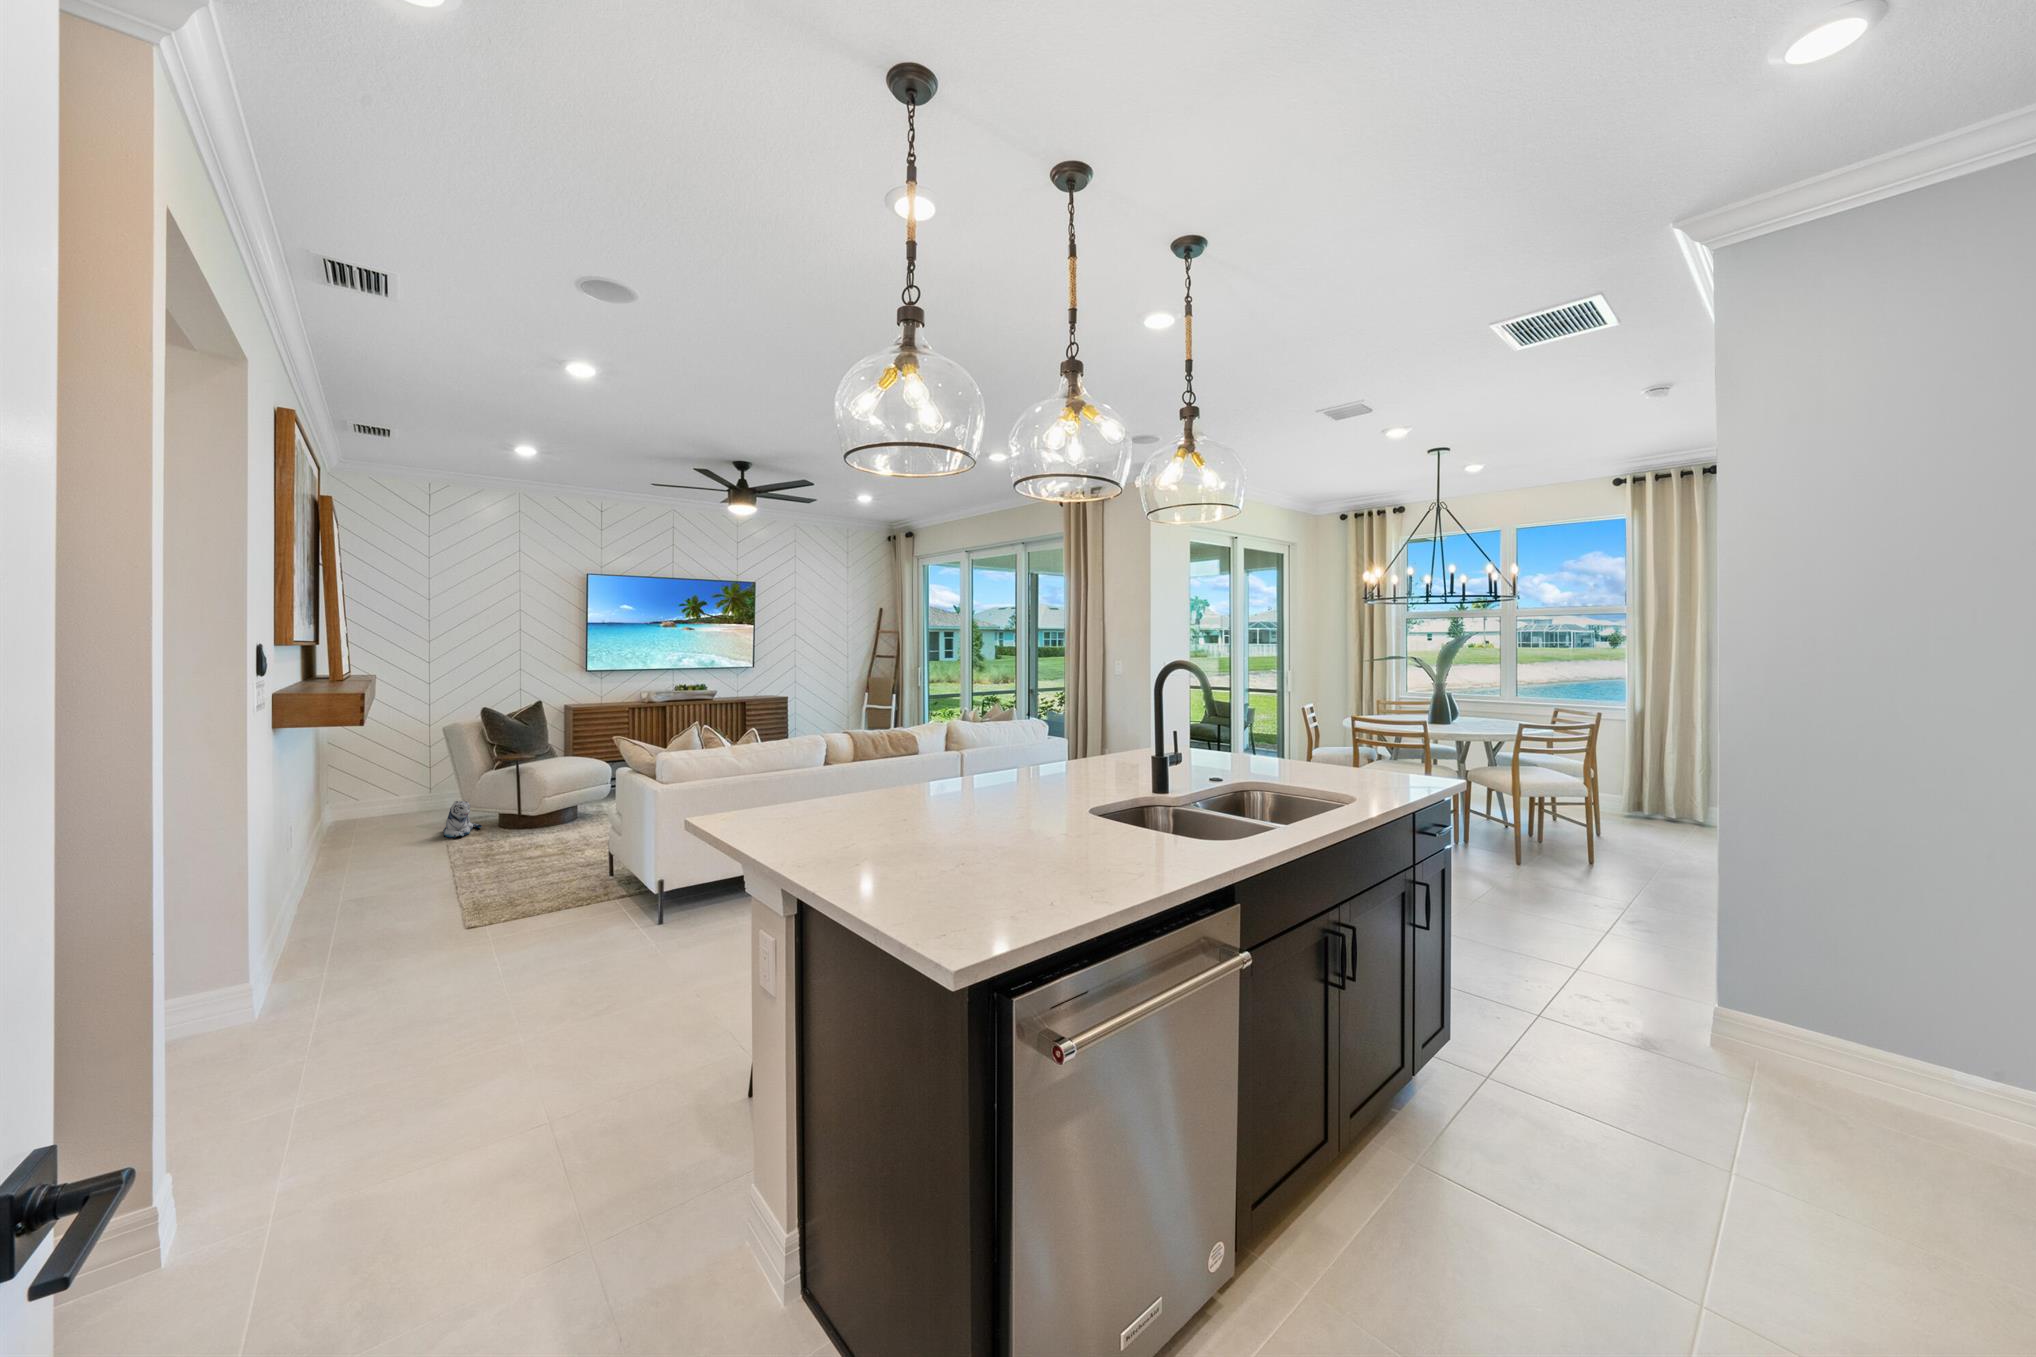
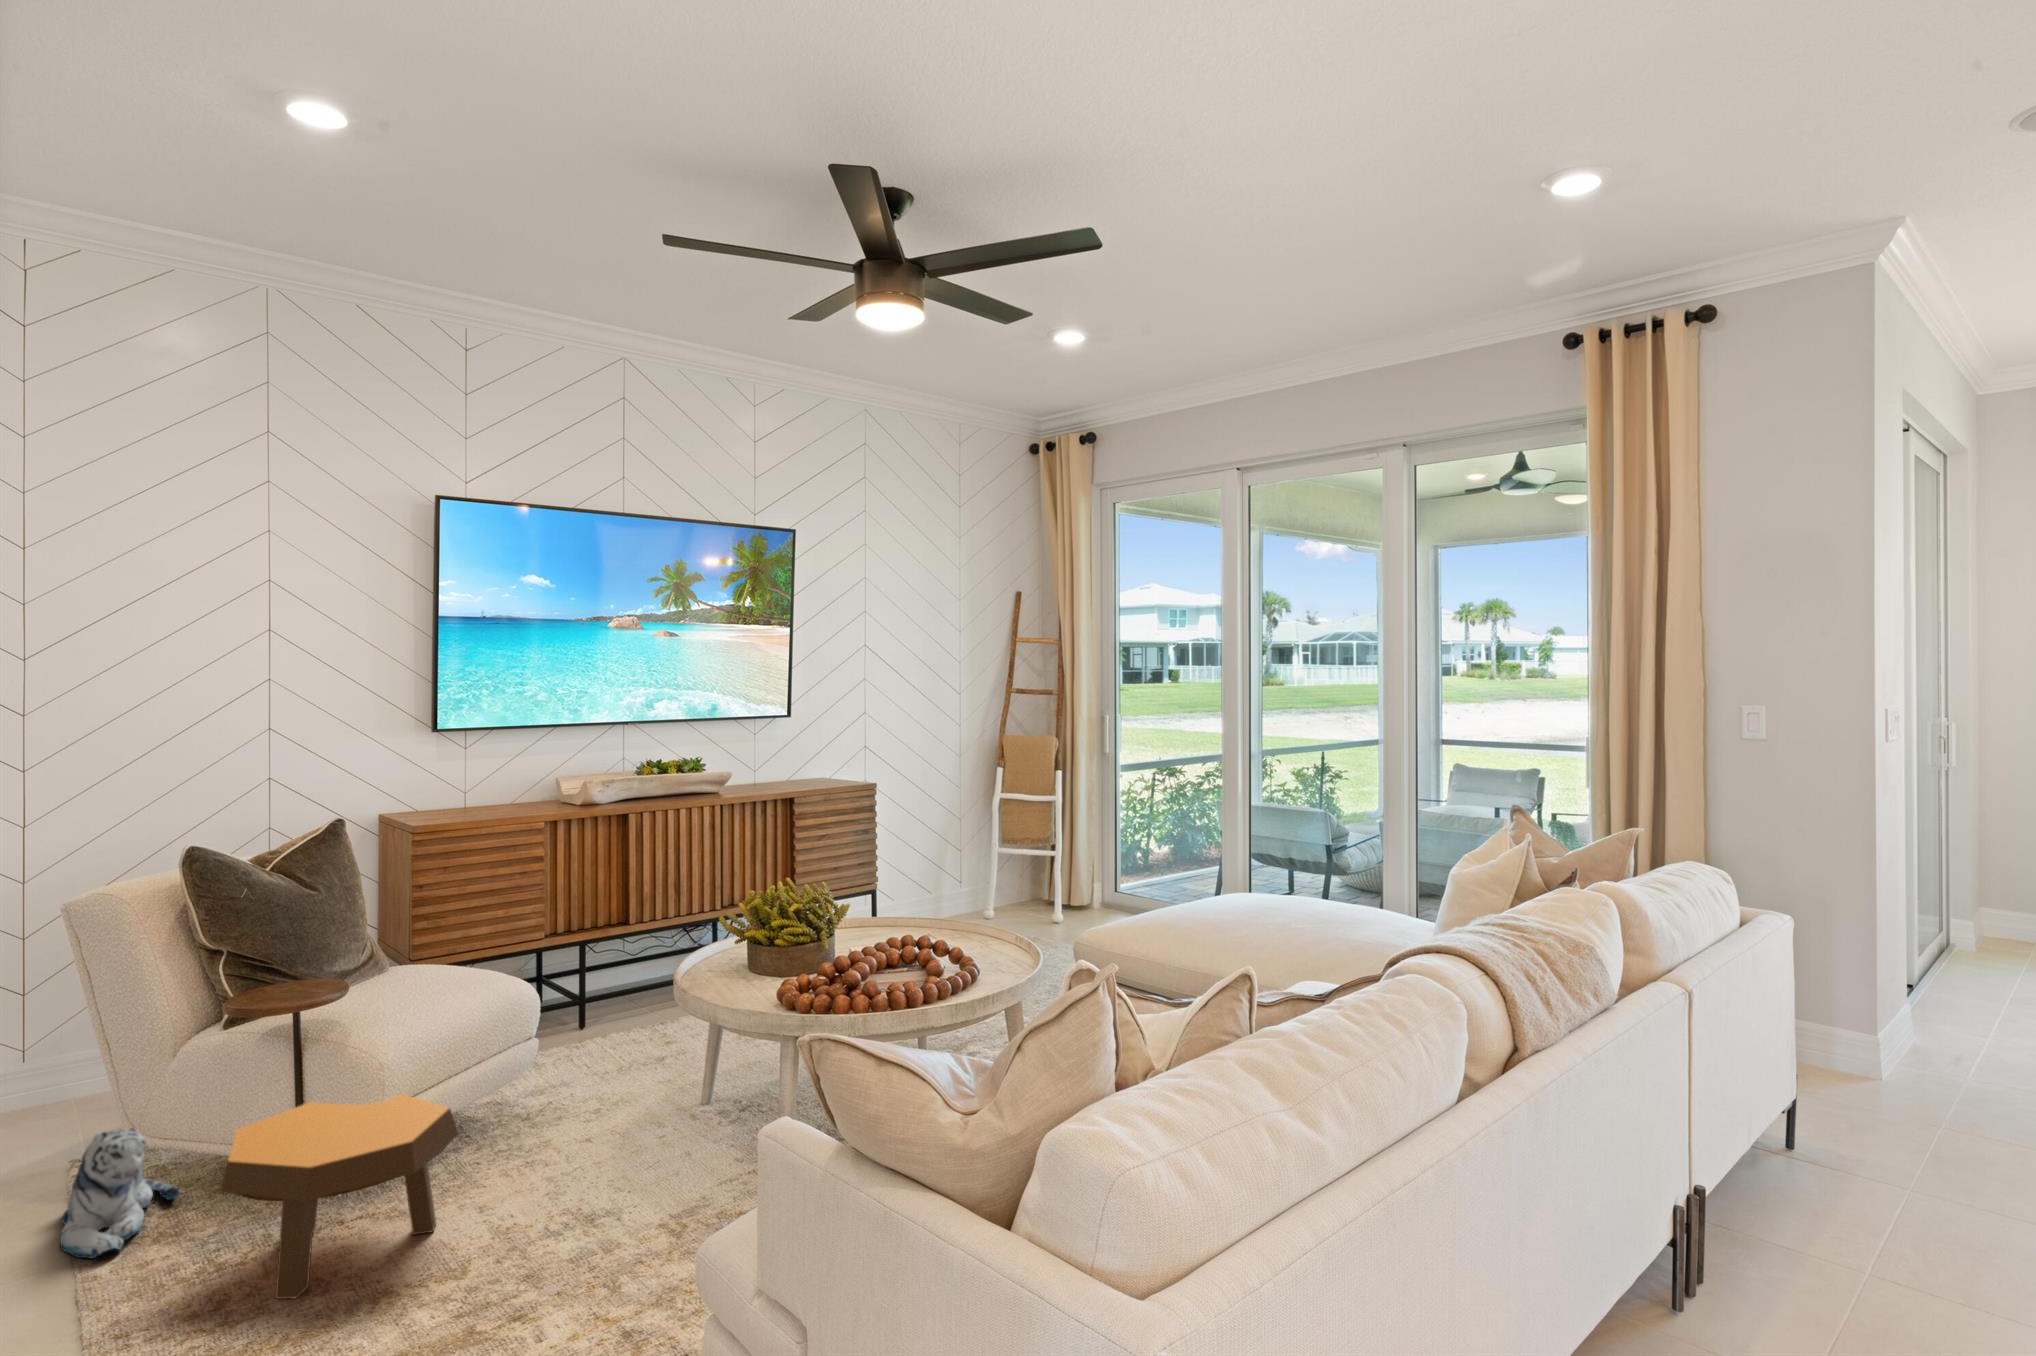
footstool: none [493,793,572,846] -> present [221,1093,458,1299]

